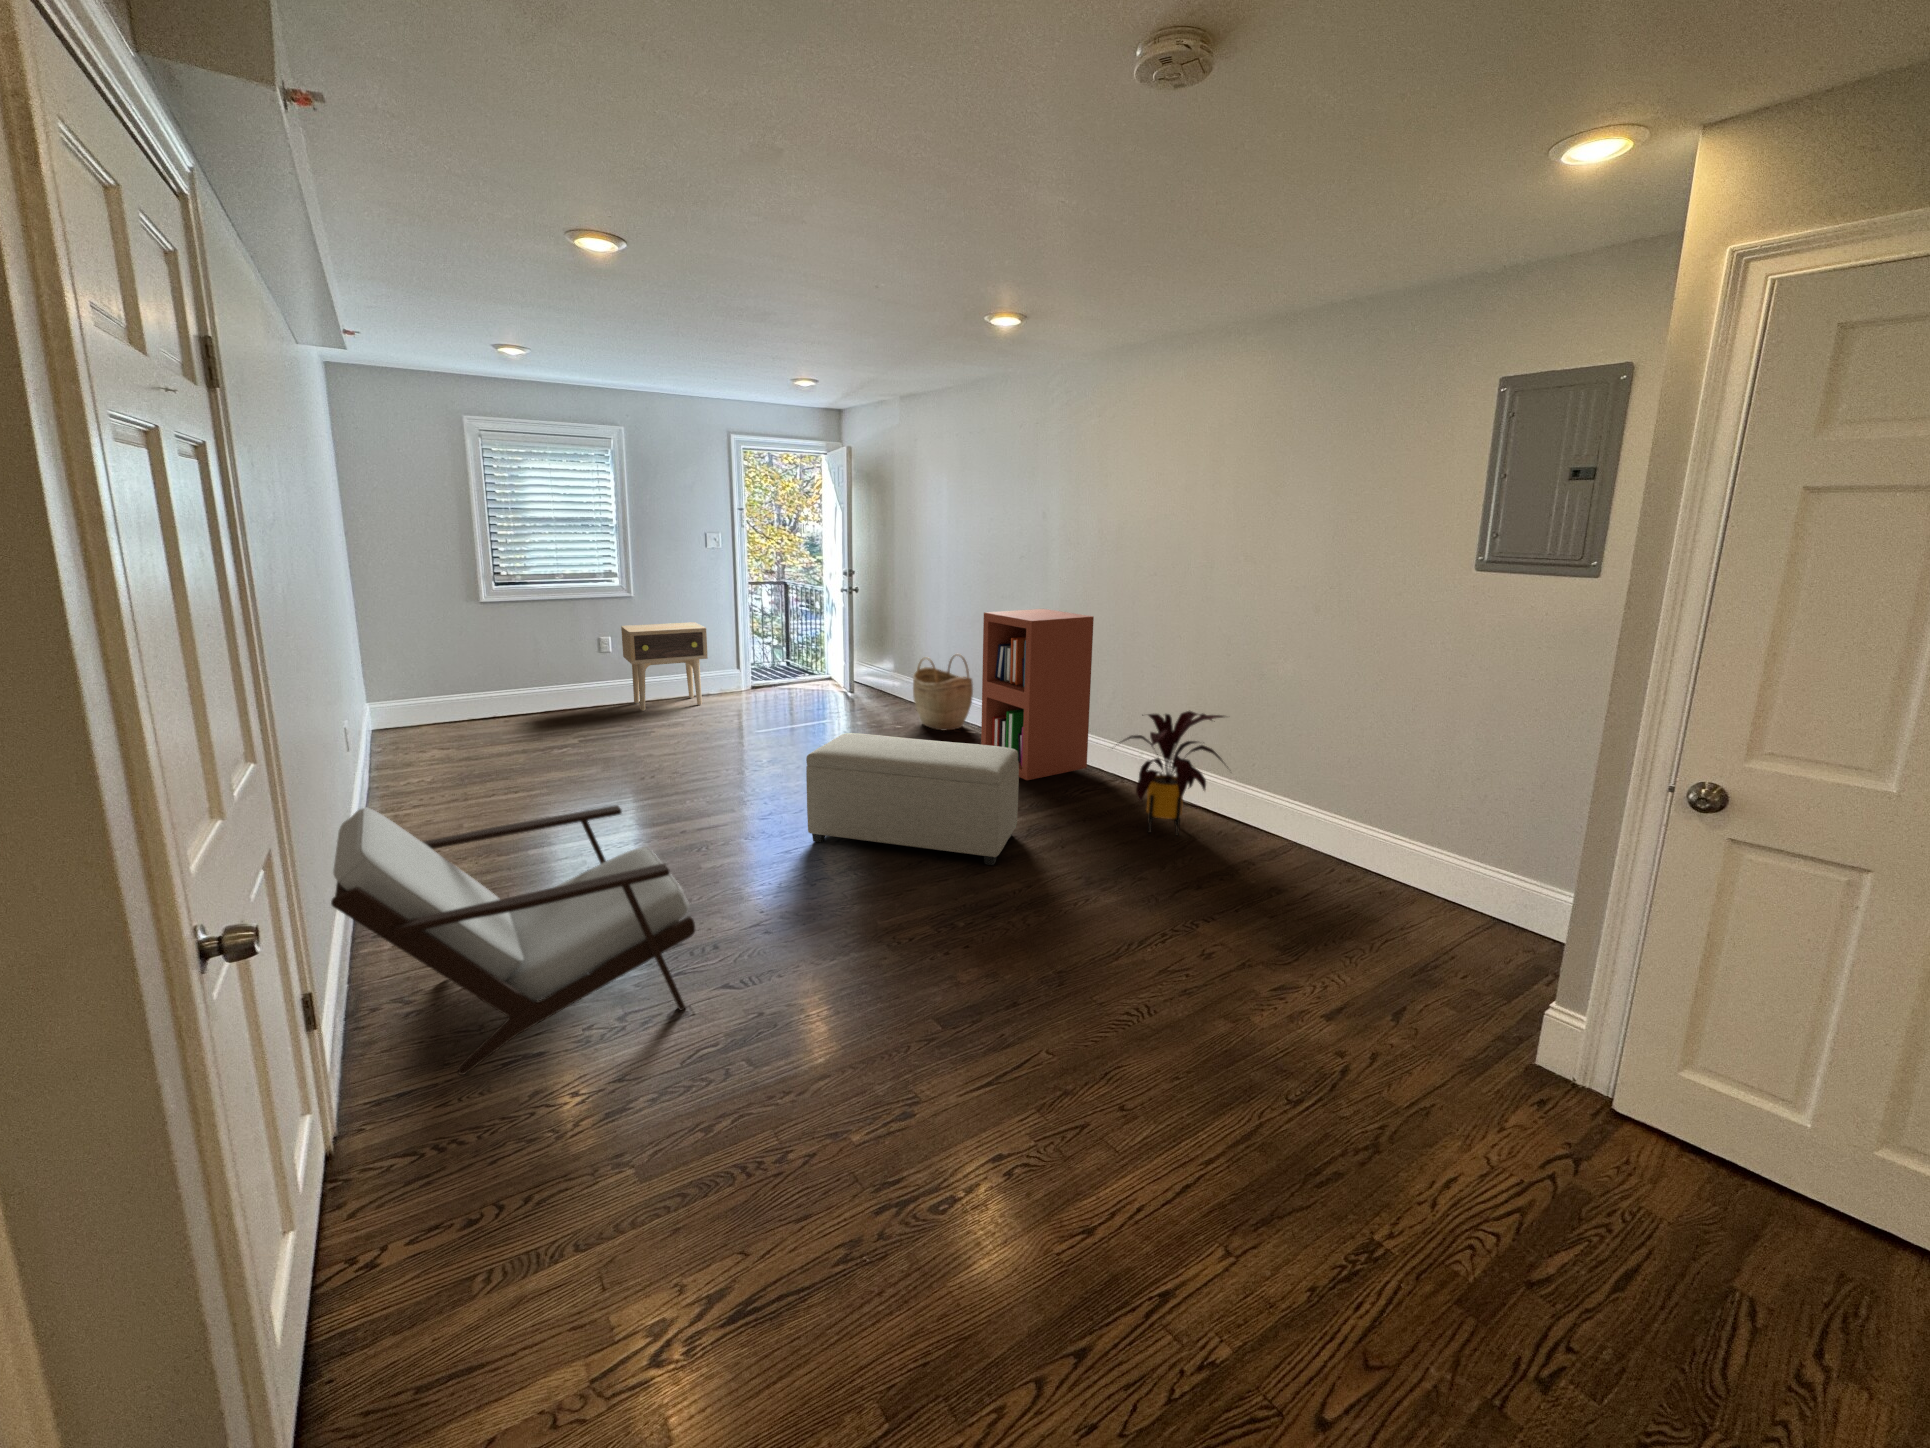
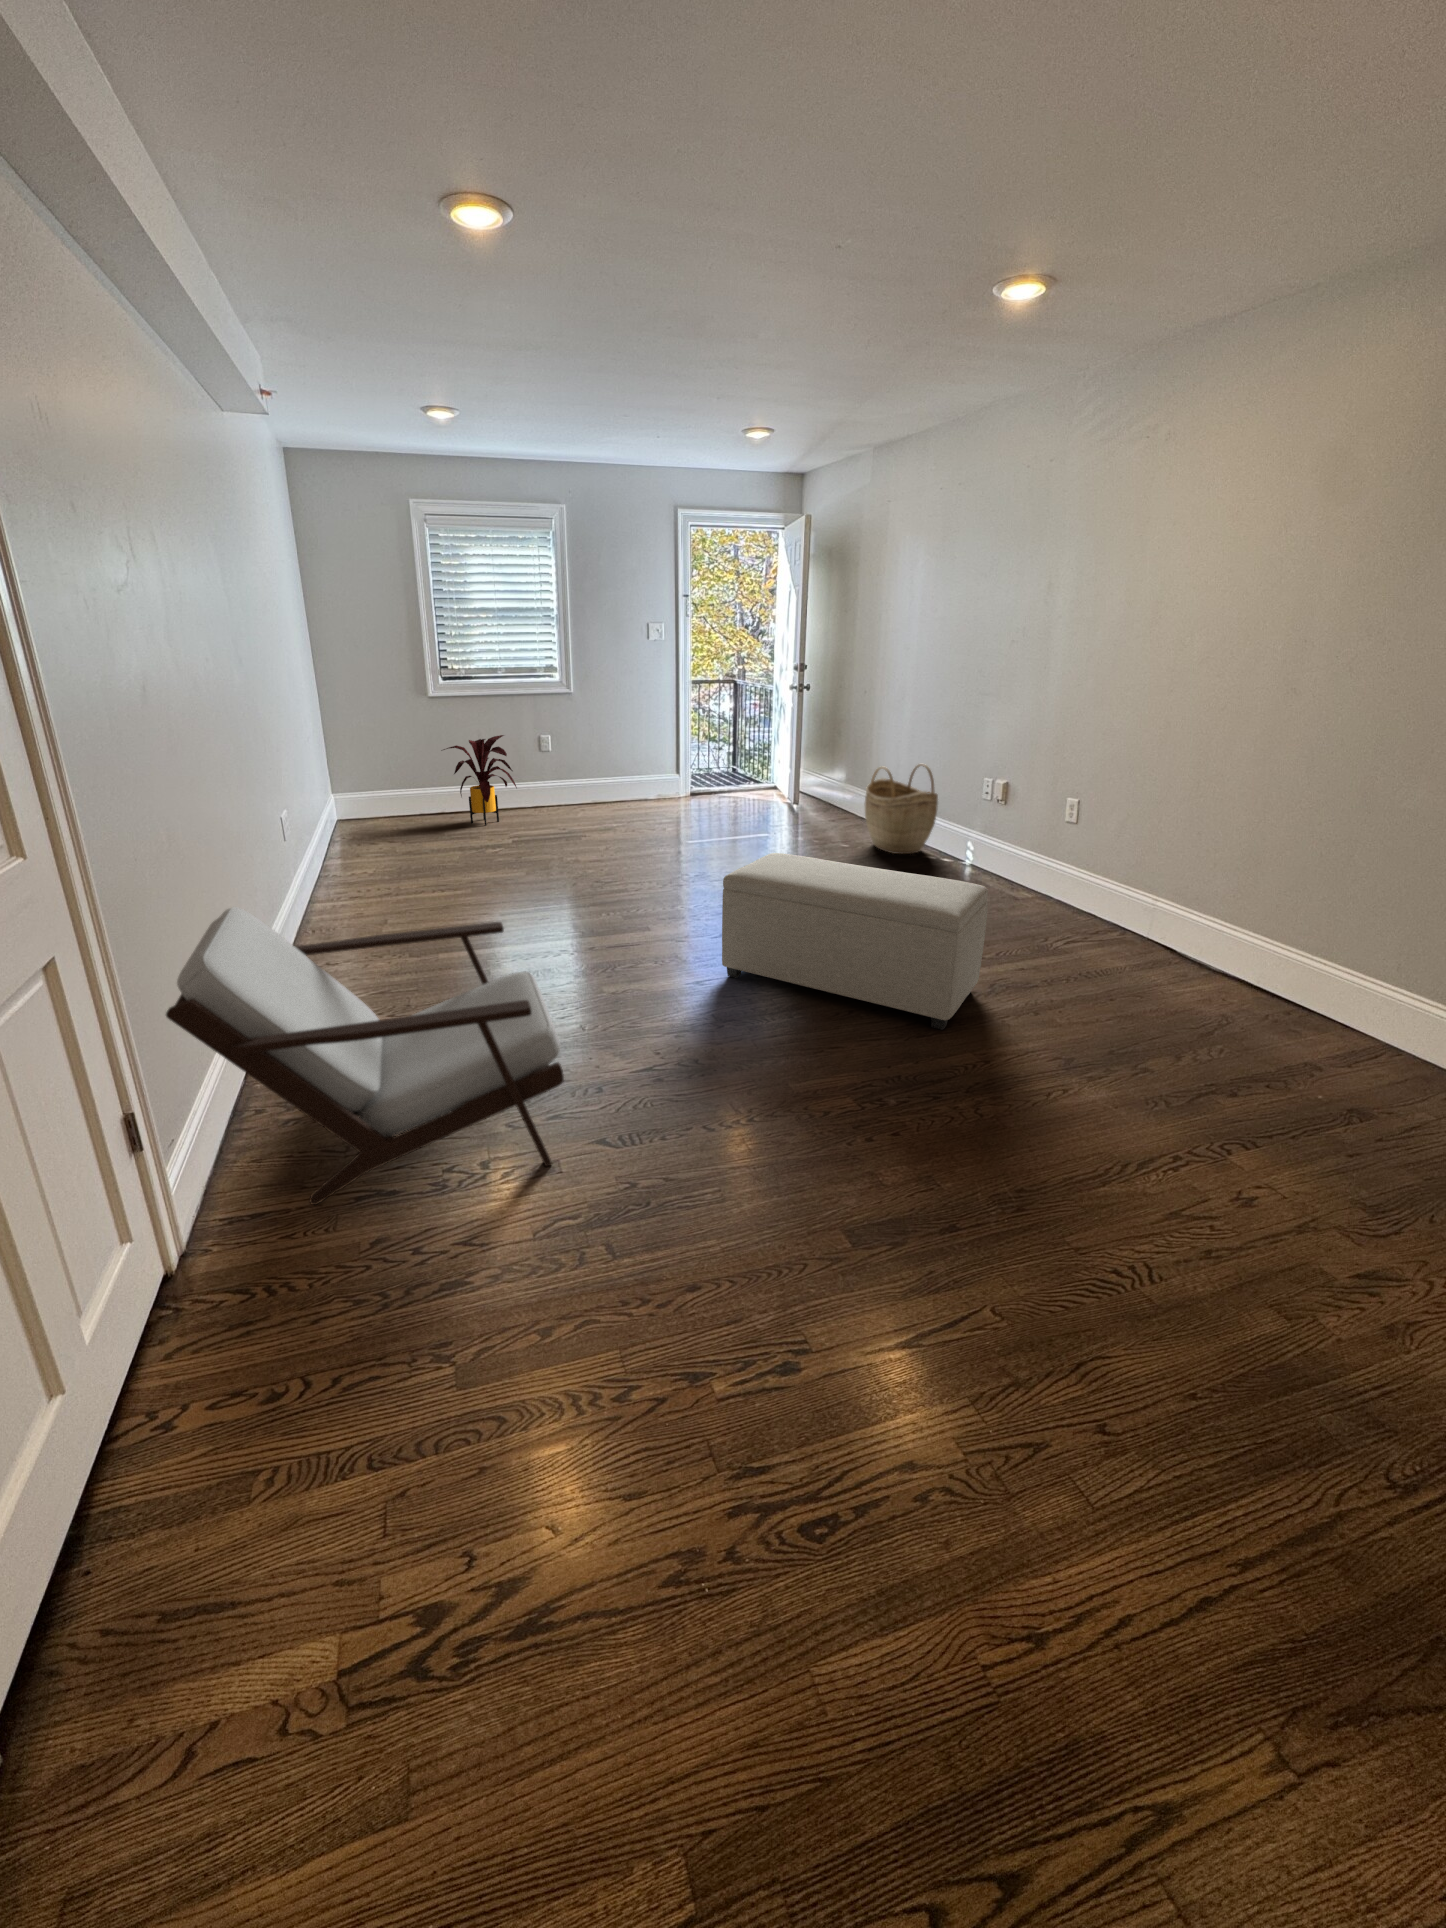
bookshelf: present [981,609,1094,780] -> none [940,708,1110,923]
side table: present [621,622,708,711] -> none [560,722,644,815]
house plant: present [1119,711,1224,836] -> present [443,735,517,825]

